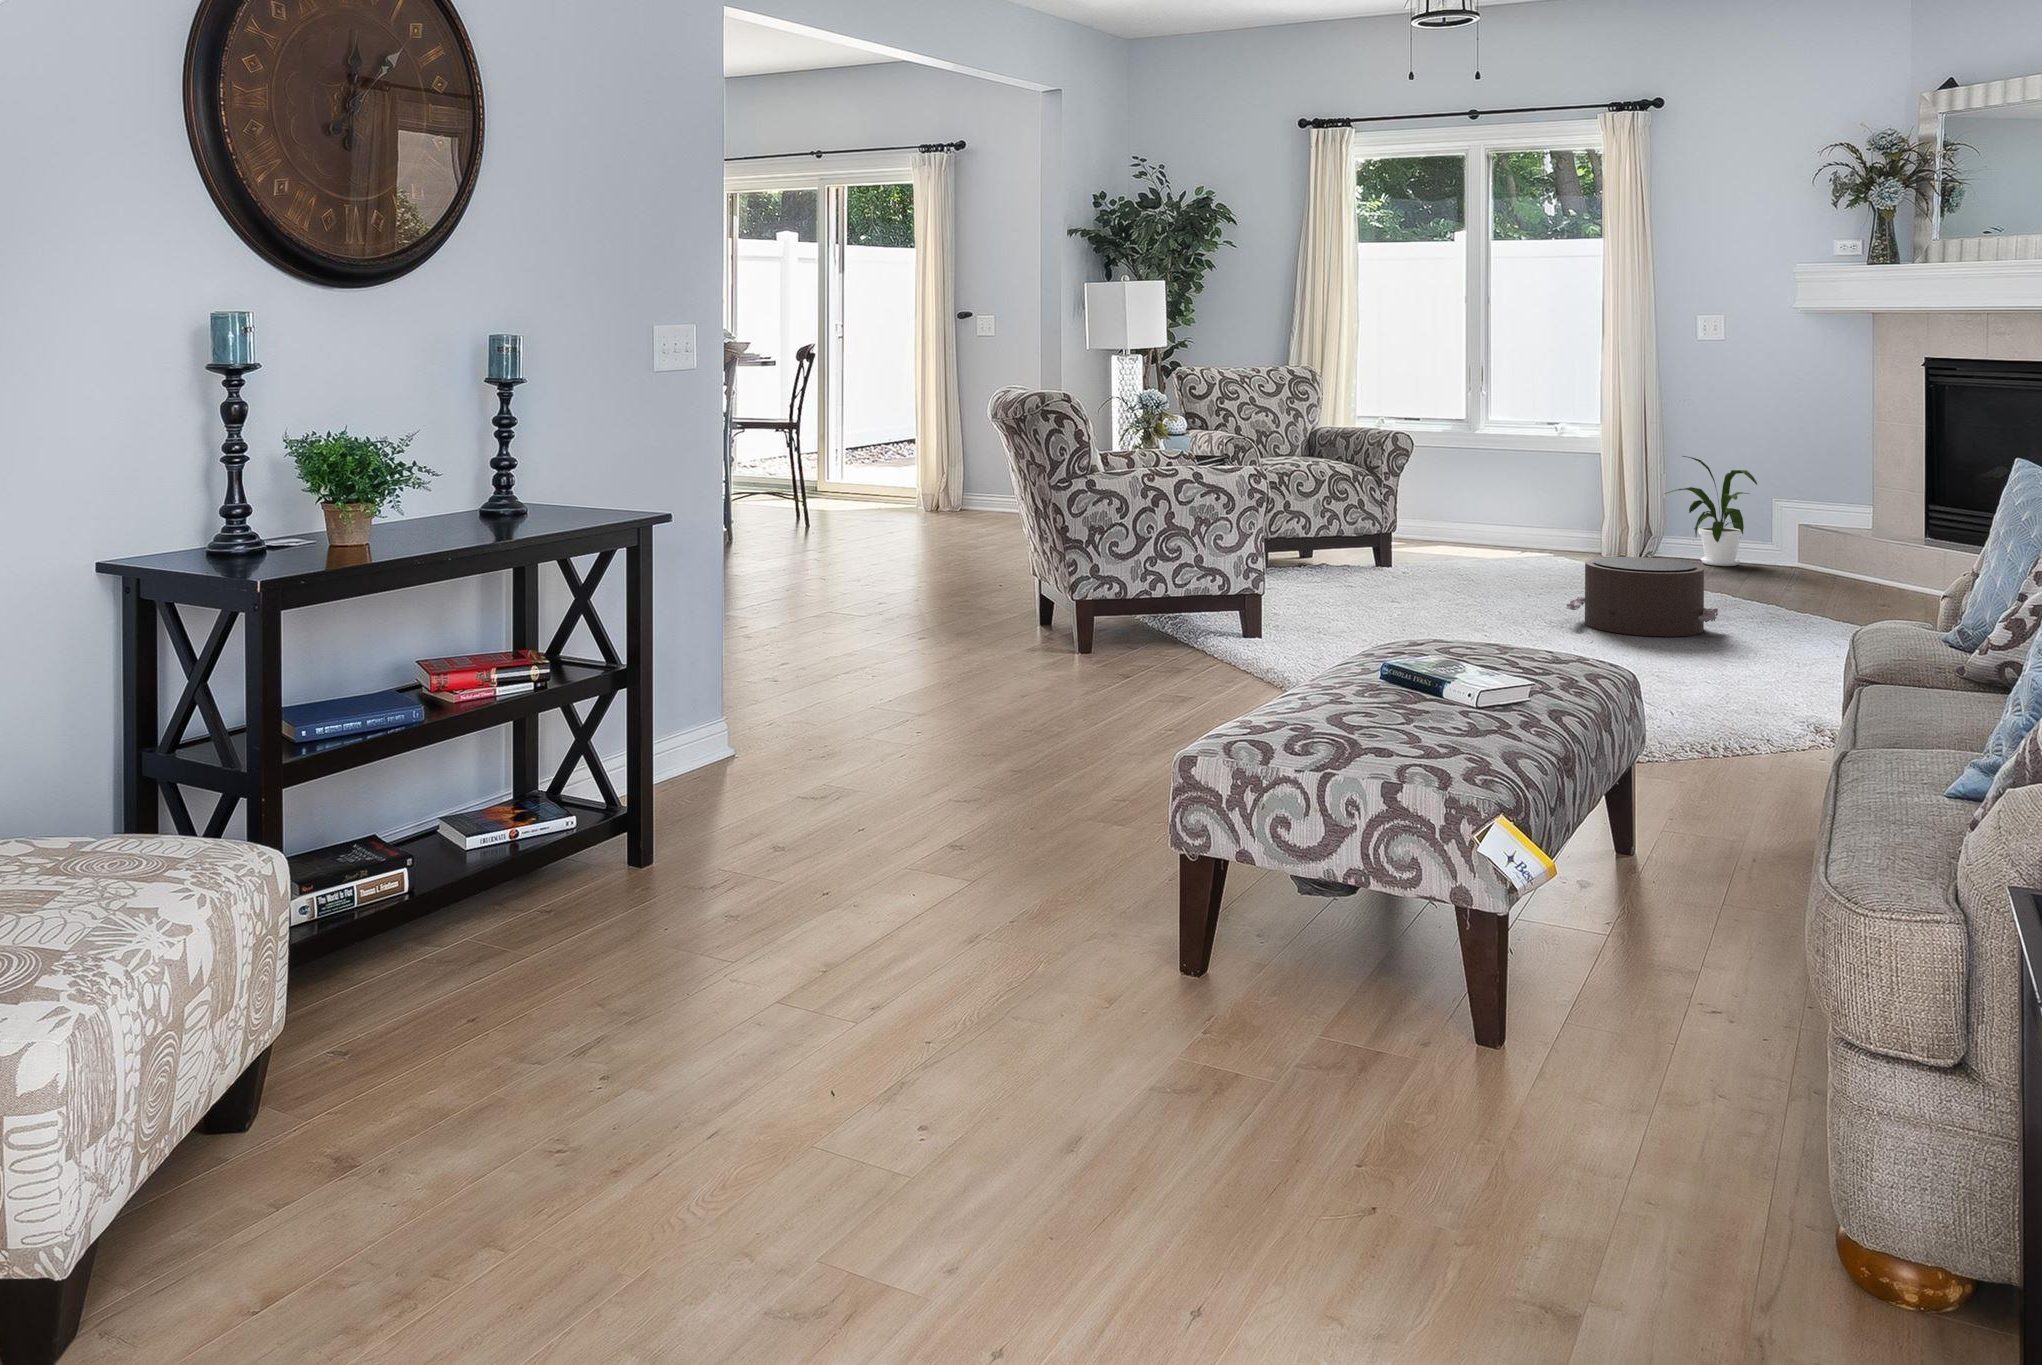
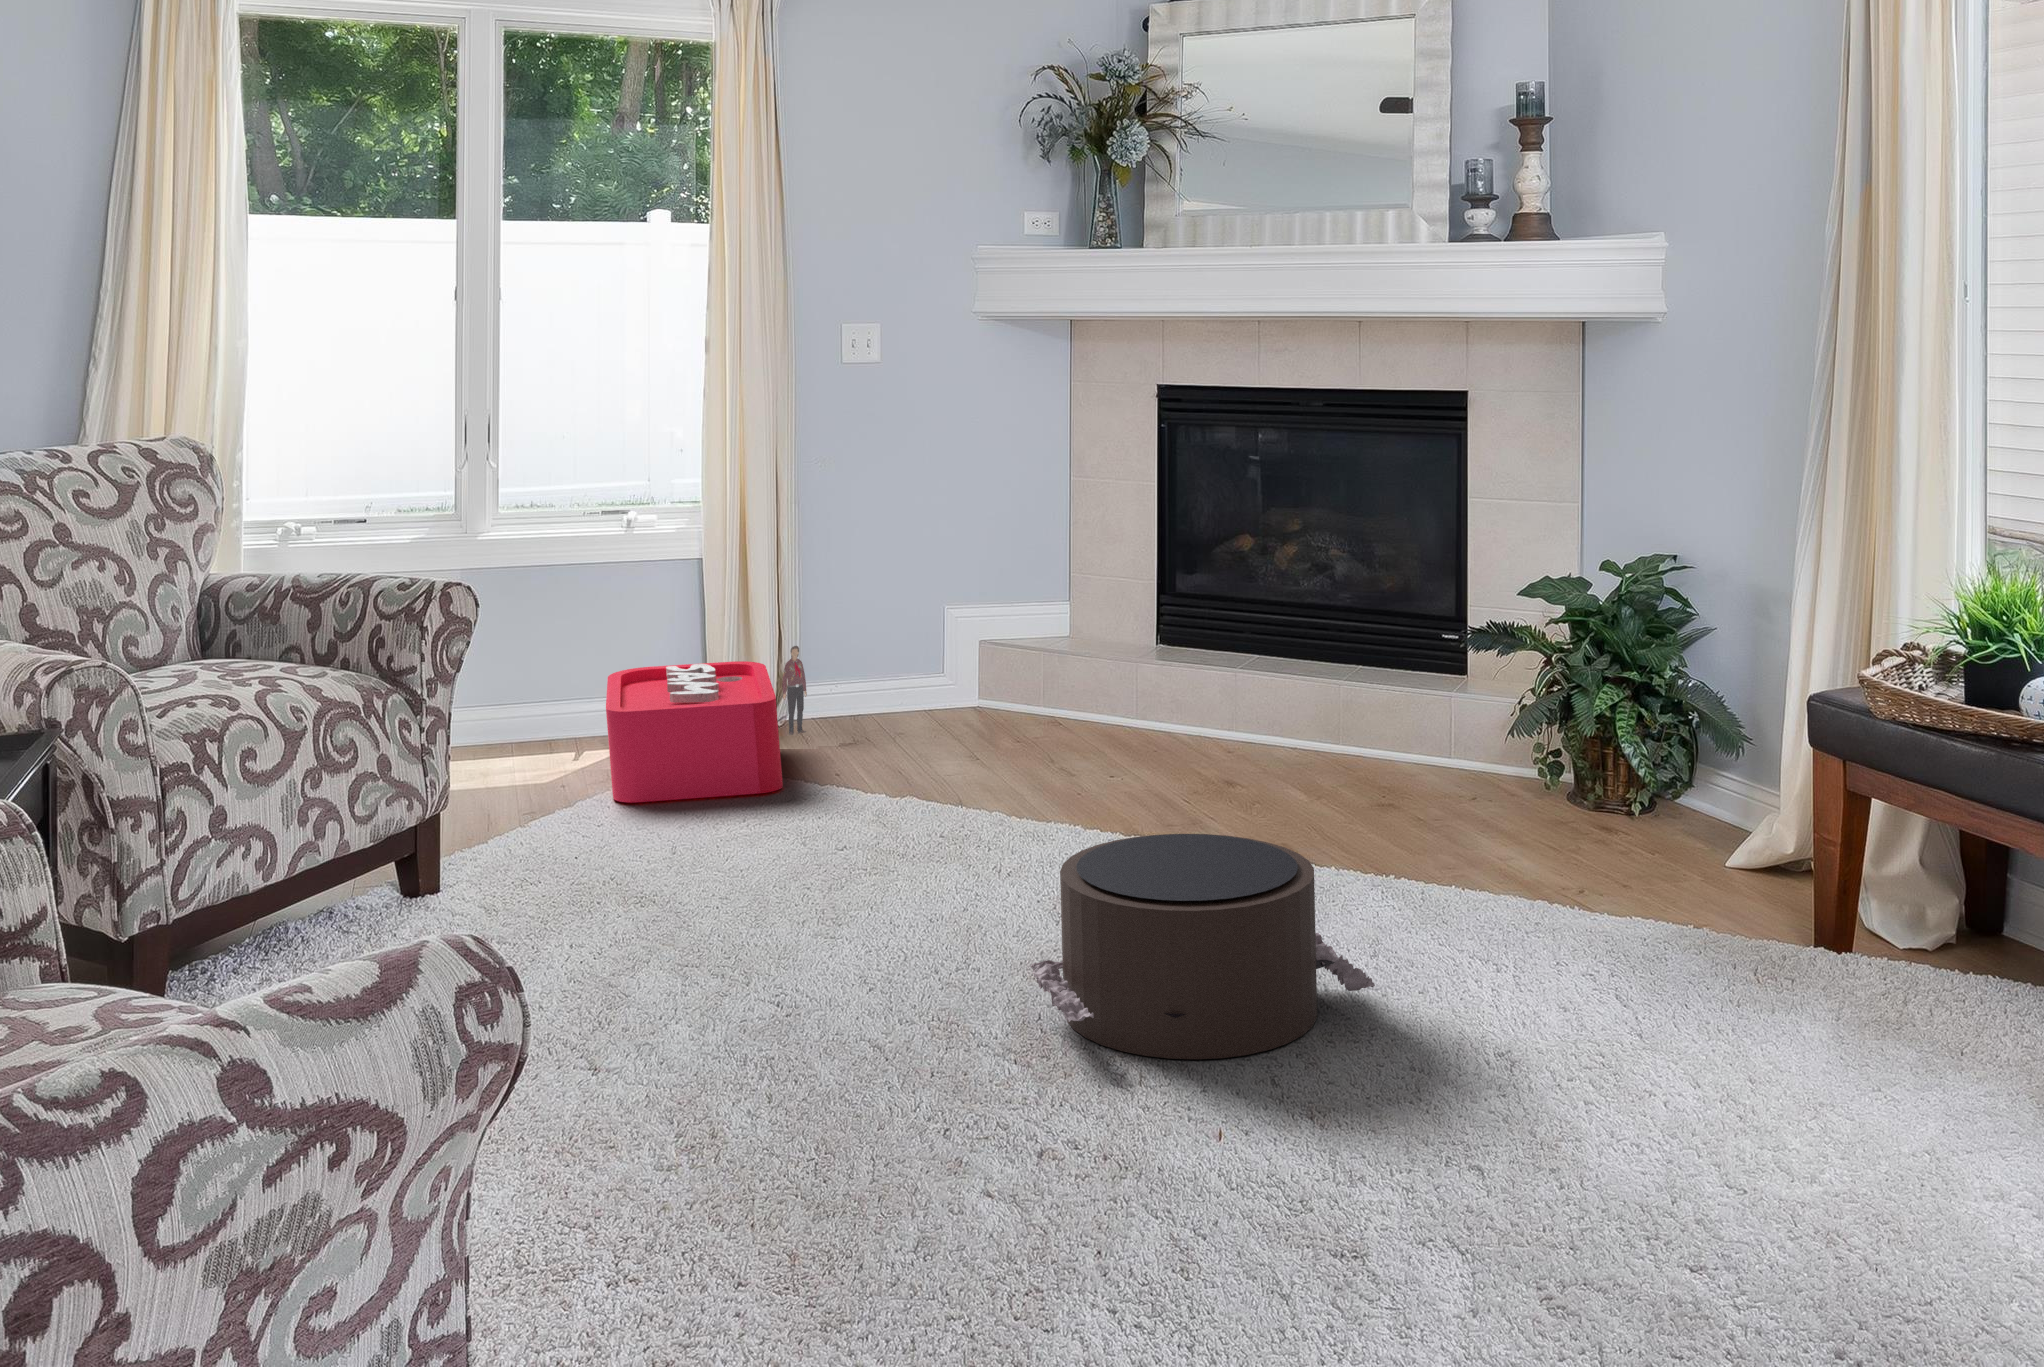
house plant: present [1665,456,1757,566] -> none [917,548,1065,748]
storage bin: none [1494,504,1626,562] -> present [606,646,807,802]

